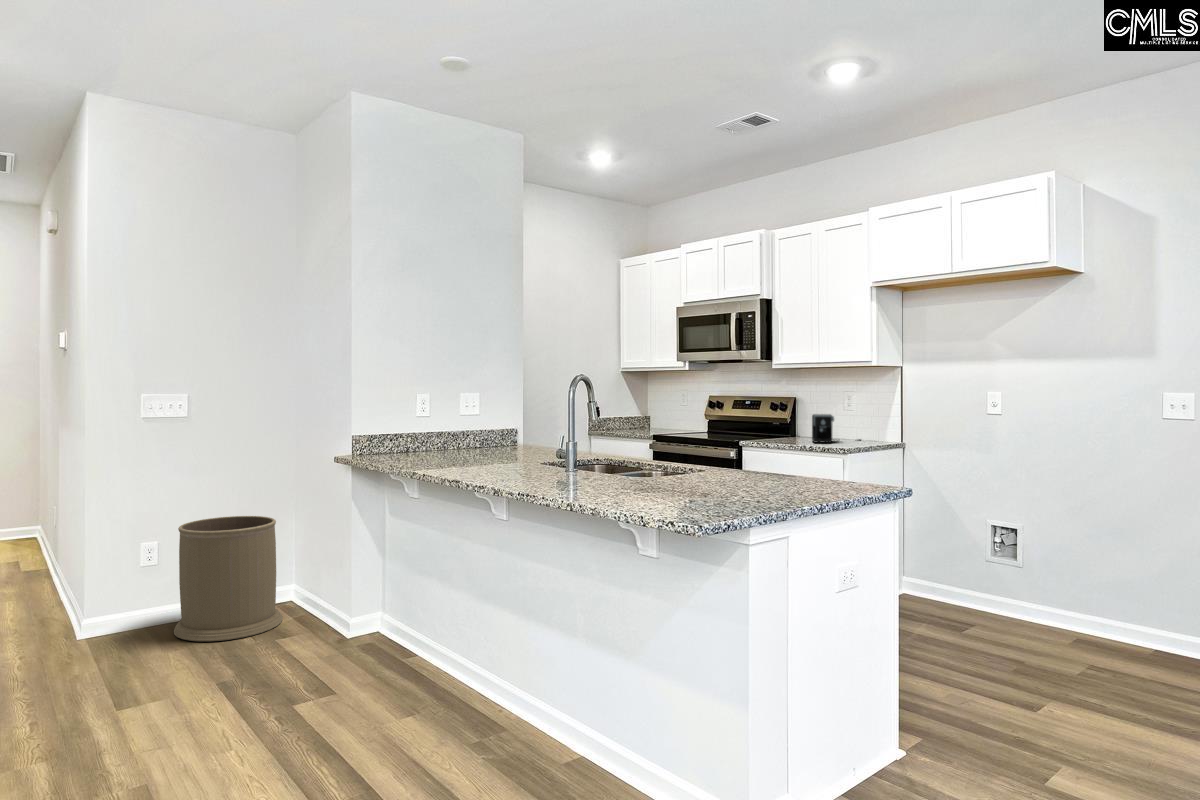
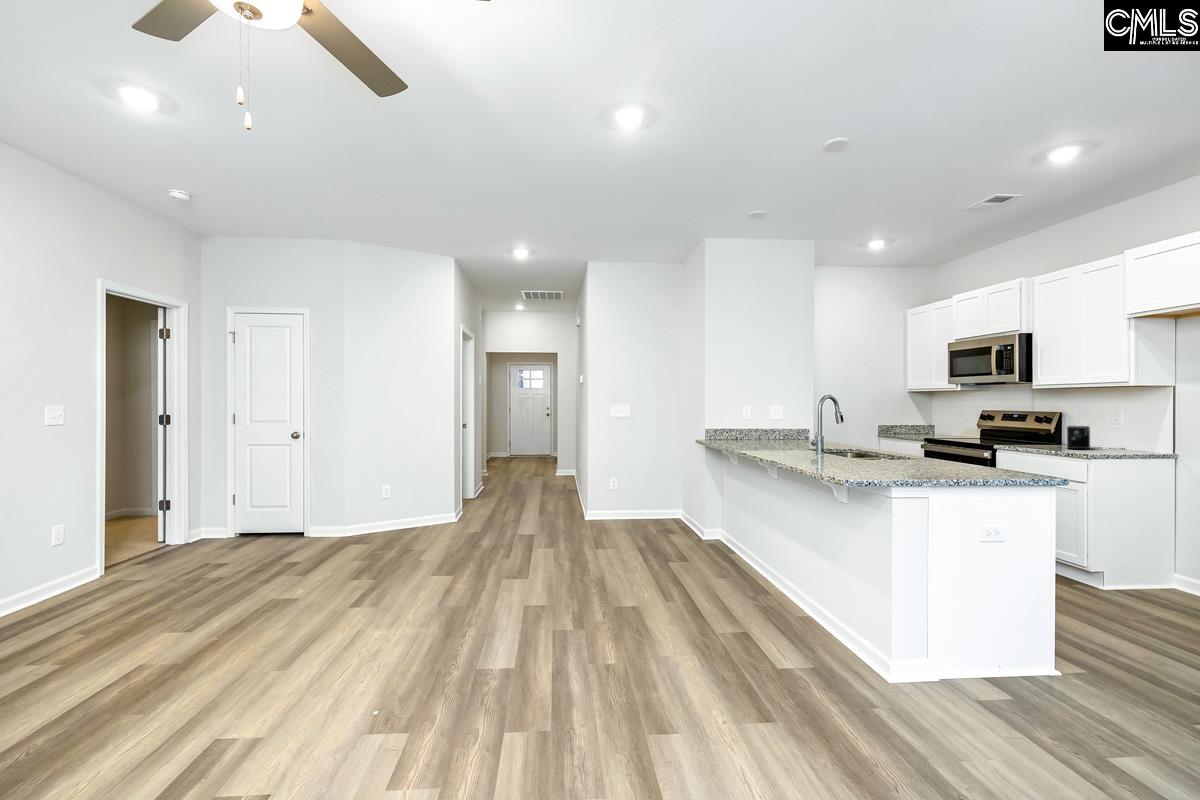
trash can: present [174,516,283,641] -> none [624,469,674,529]

